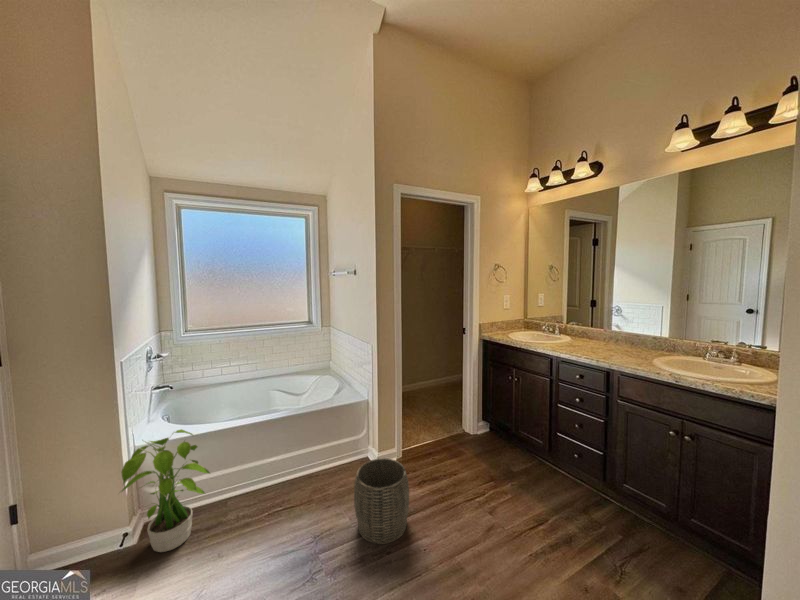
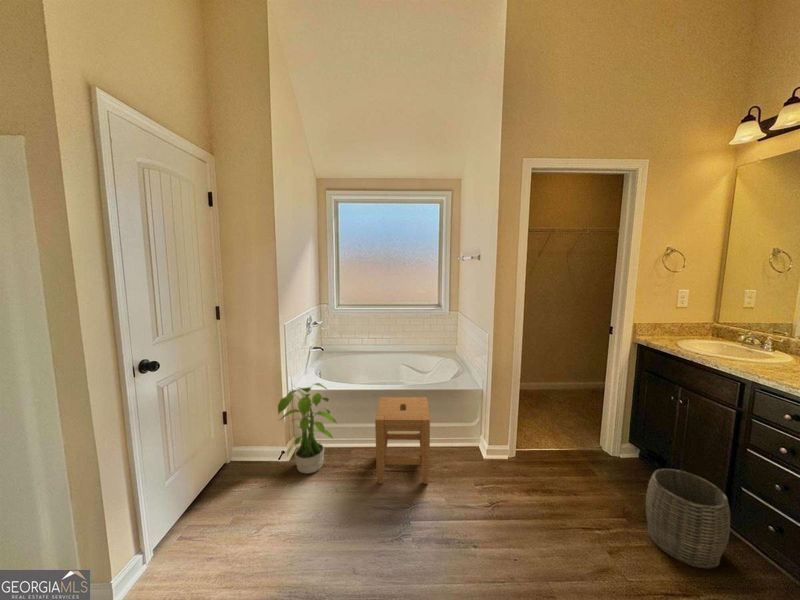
stool: none [262,419,329,528] -> present [375,397,430,484]
woven basket: present [354,458,409,544] -> present [646,469,730,569]

